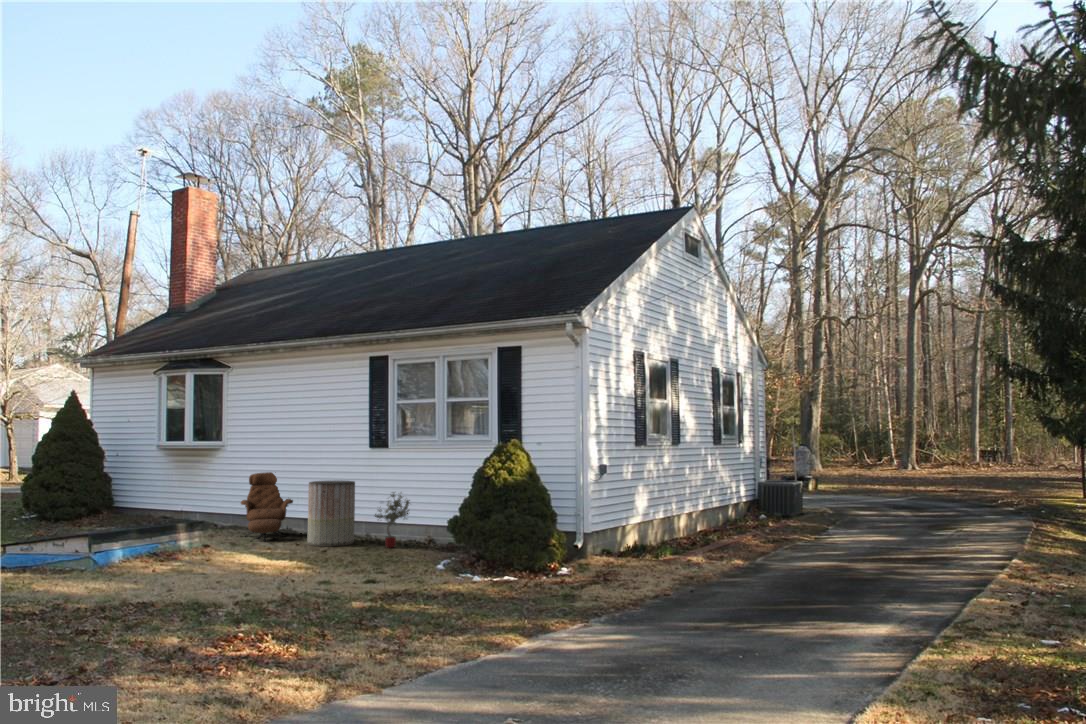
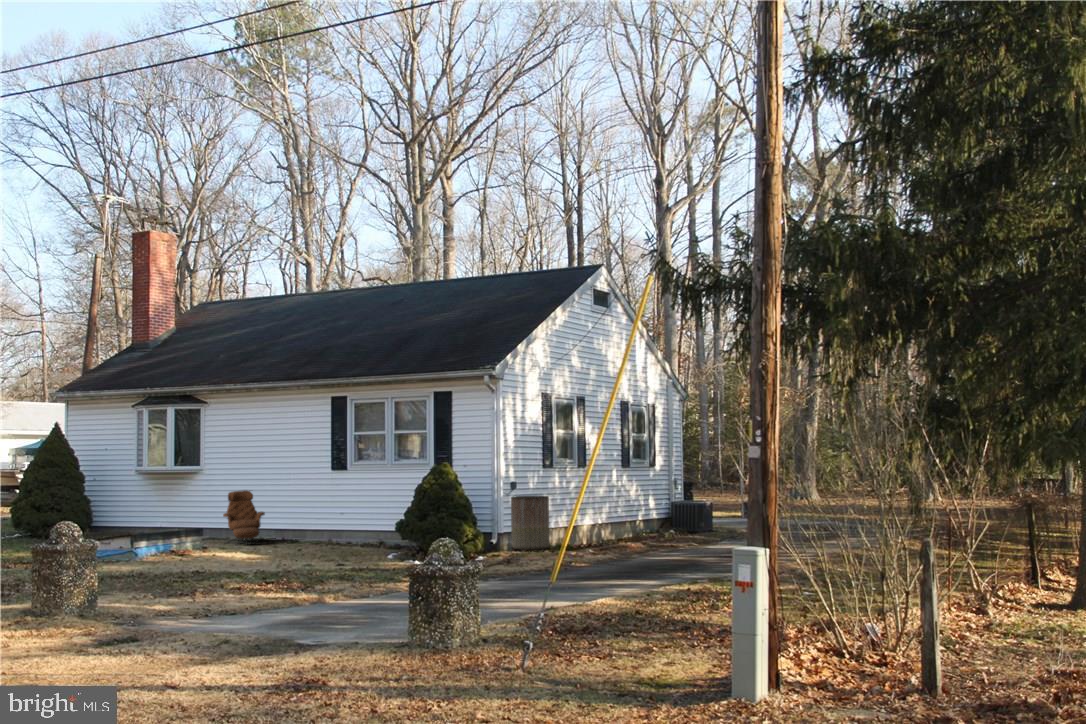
trash can: present [307,480,355,546] -> present [511,496,549,550]
potted tree: present [375,492,410,548] -> none [335,503,366,547]

